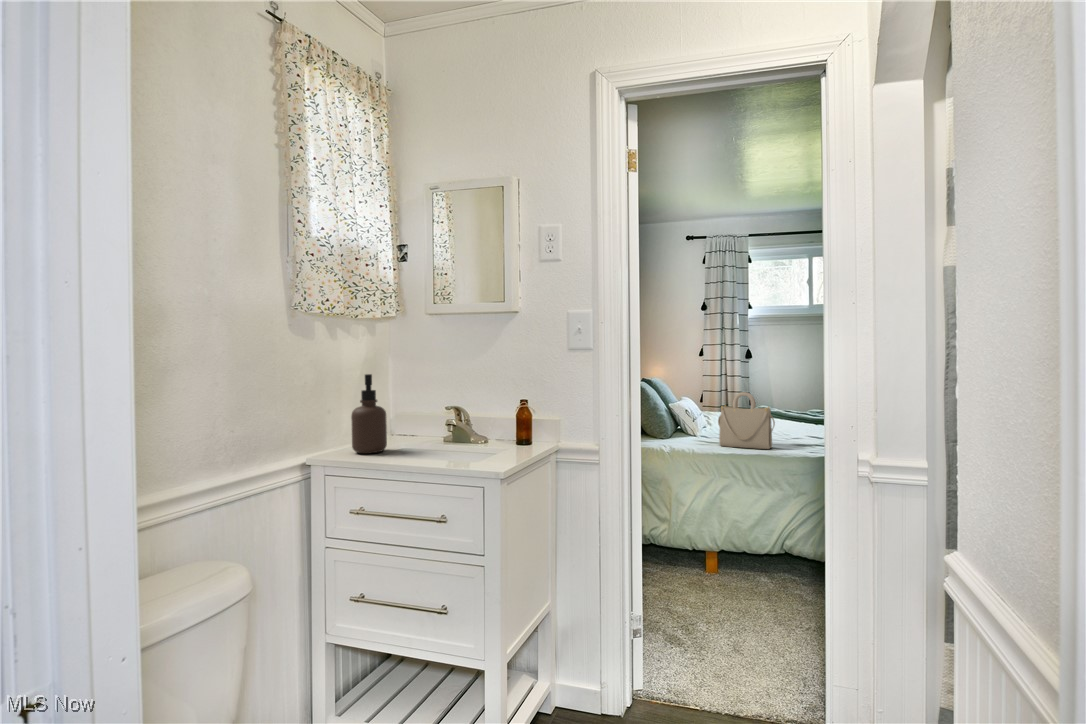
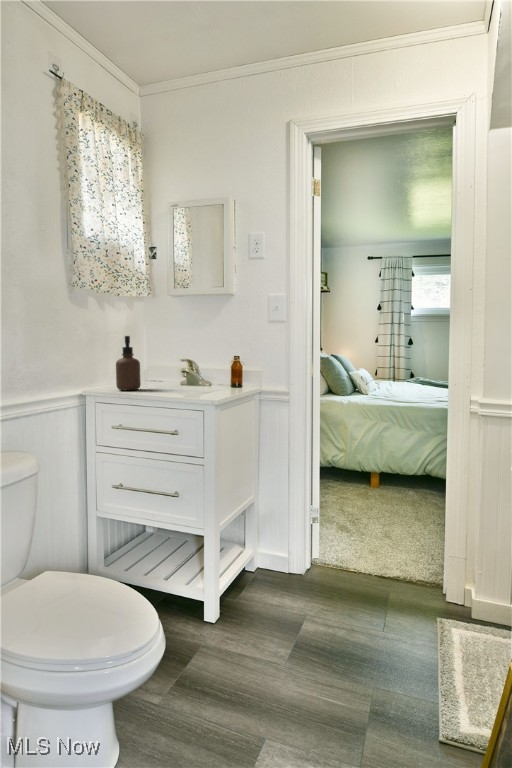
handbag: present [718,392,775,449] -> none [382,363,422,403]

